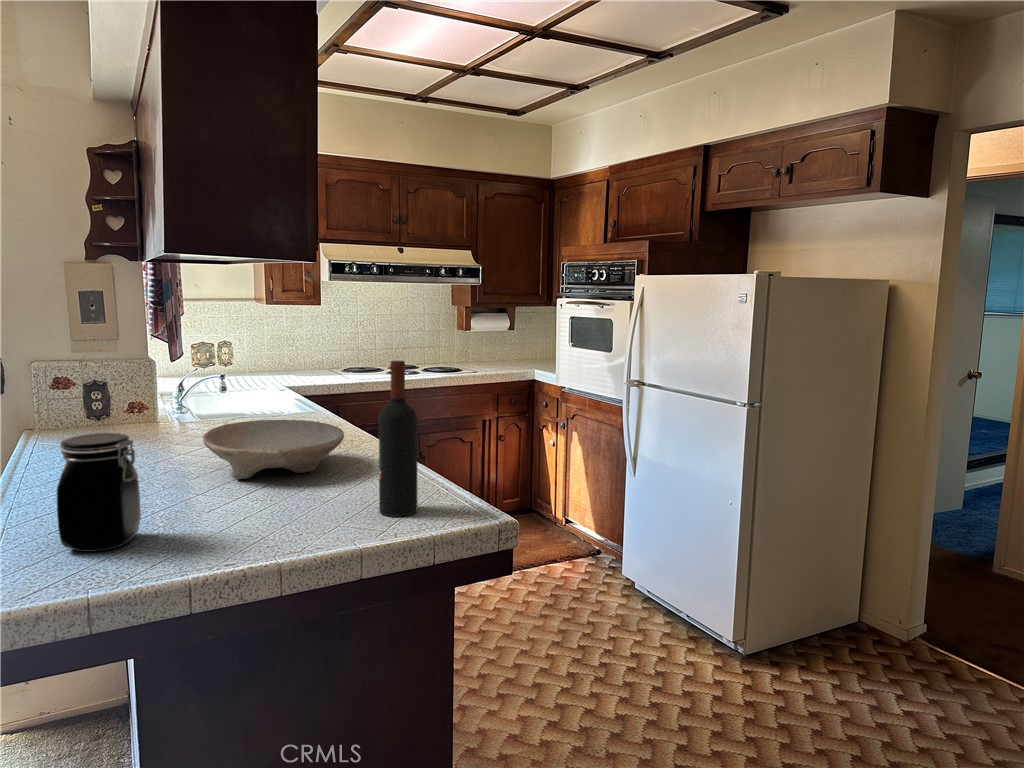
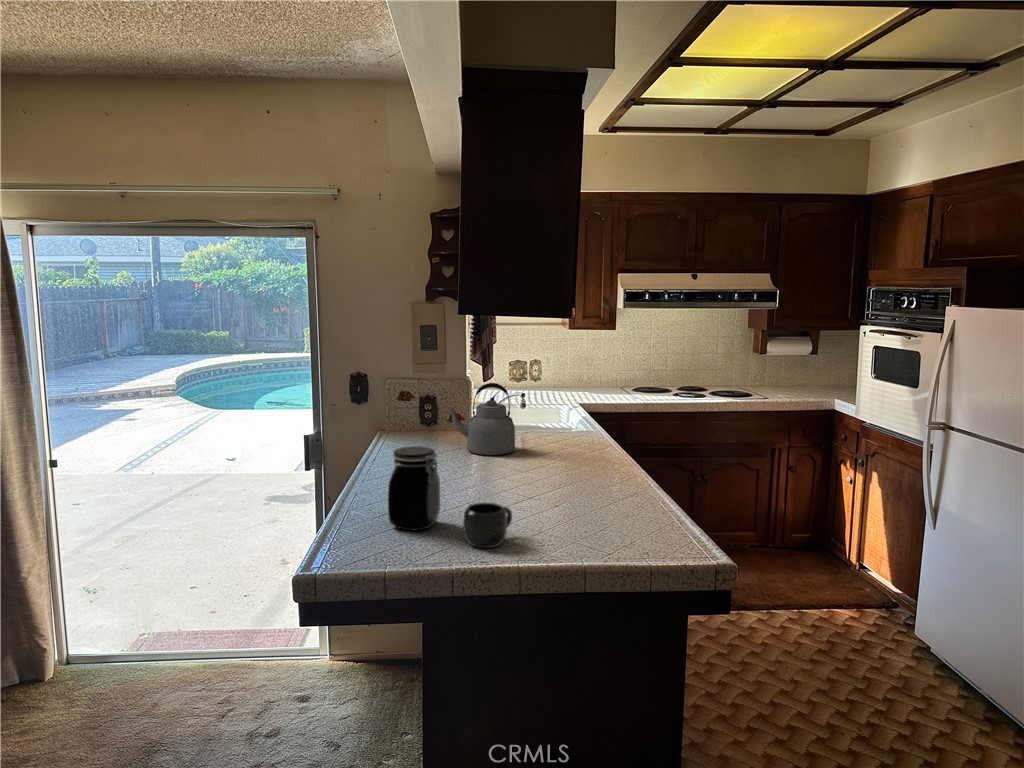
kettle: none [123,357,225,446] -> present [444,383,515,455]
wine bottle: present [379,361,418,517] -> none [615,405,650,537]
bowl: present [203,420,344,479] -> none [492,440,602,488]
mug: none [183,497,250,559] -> present [463,503,512,548]

